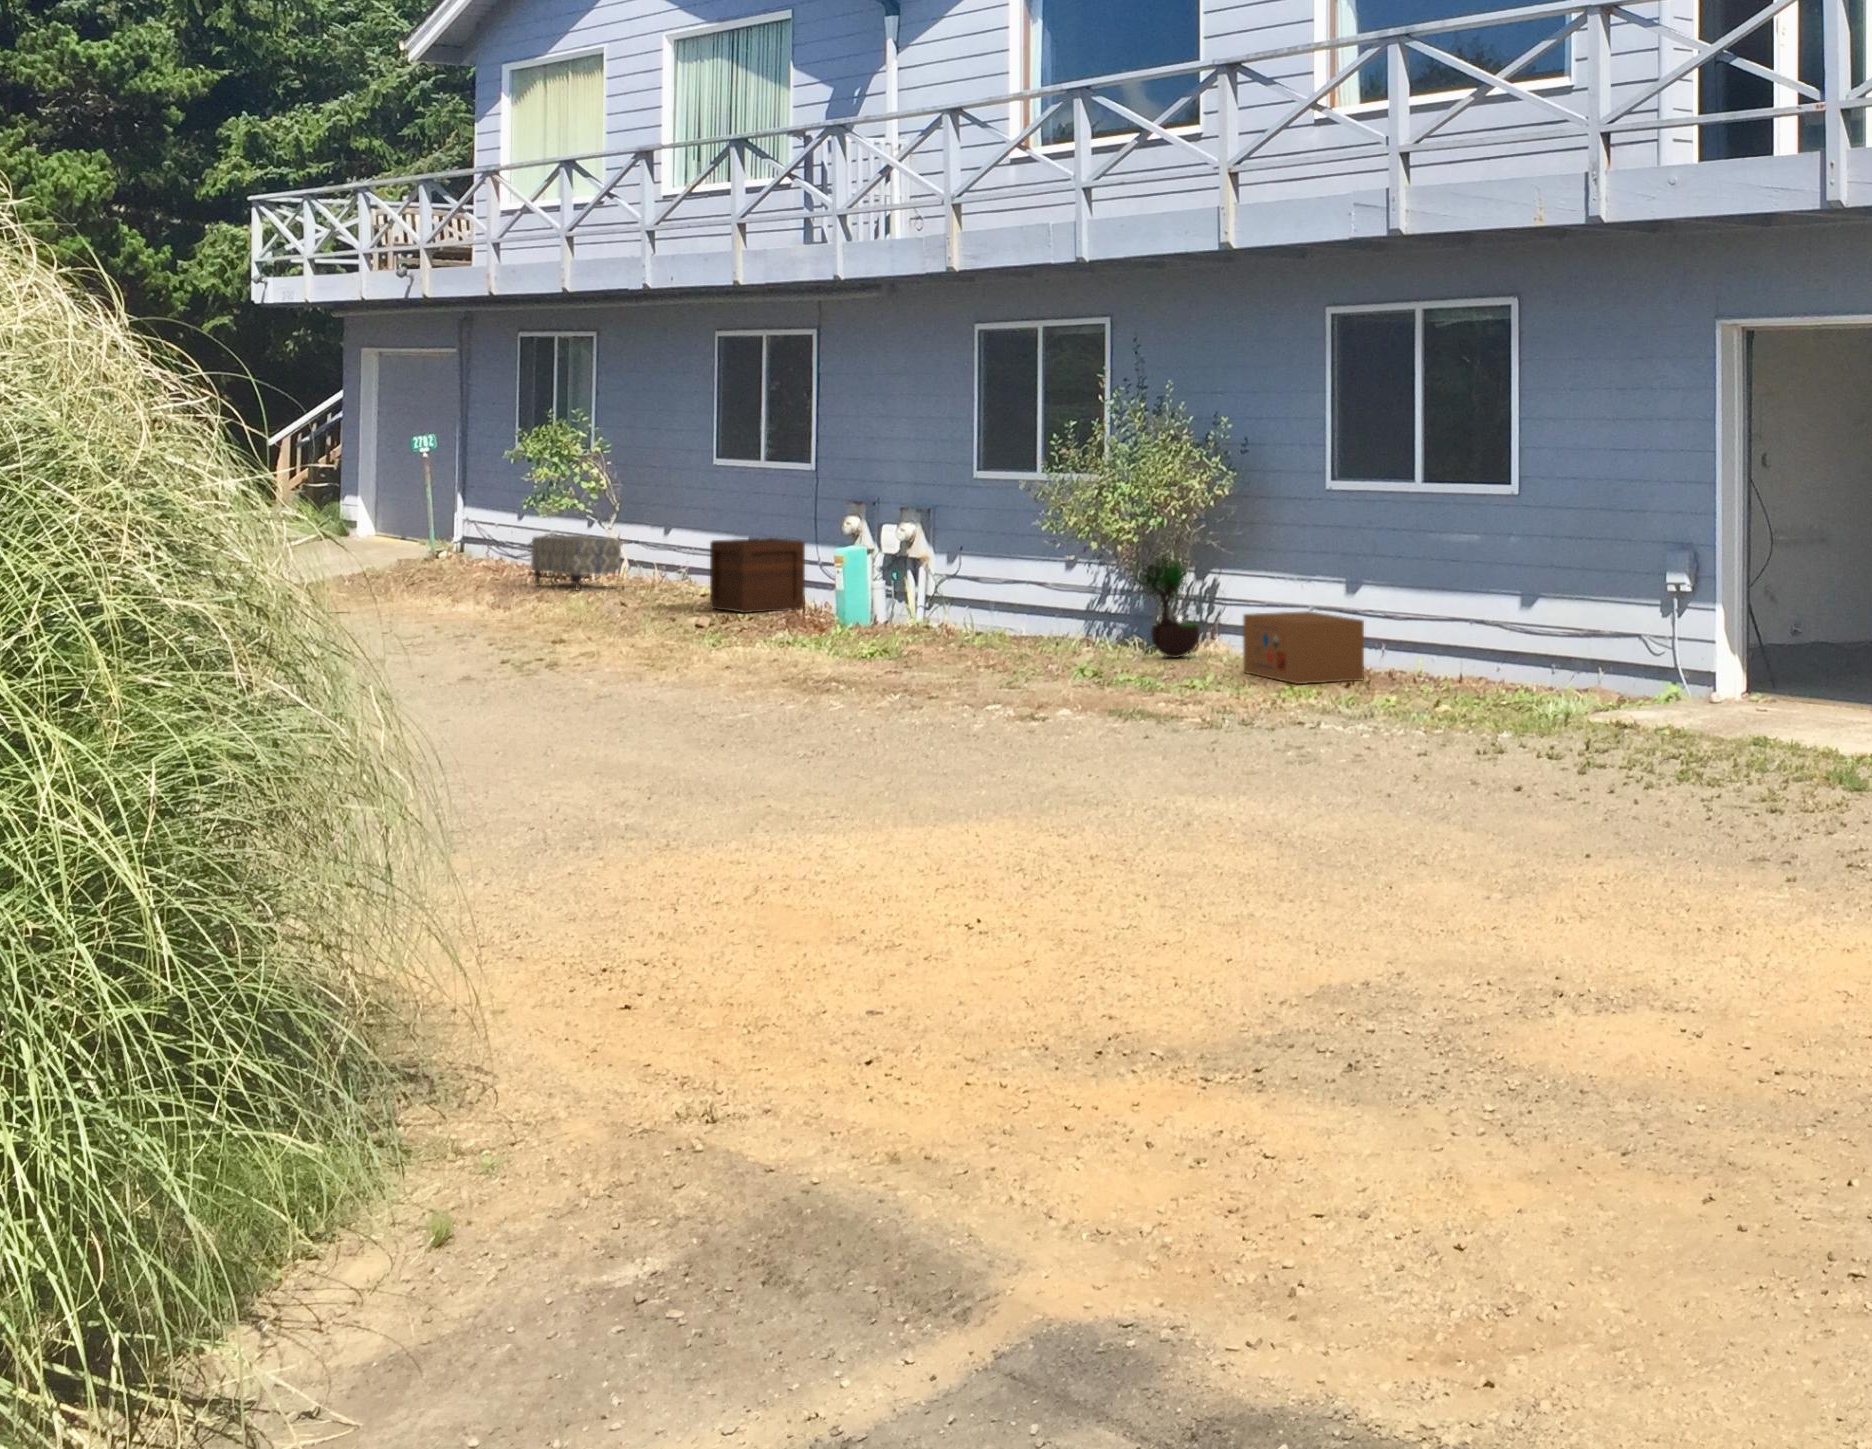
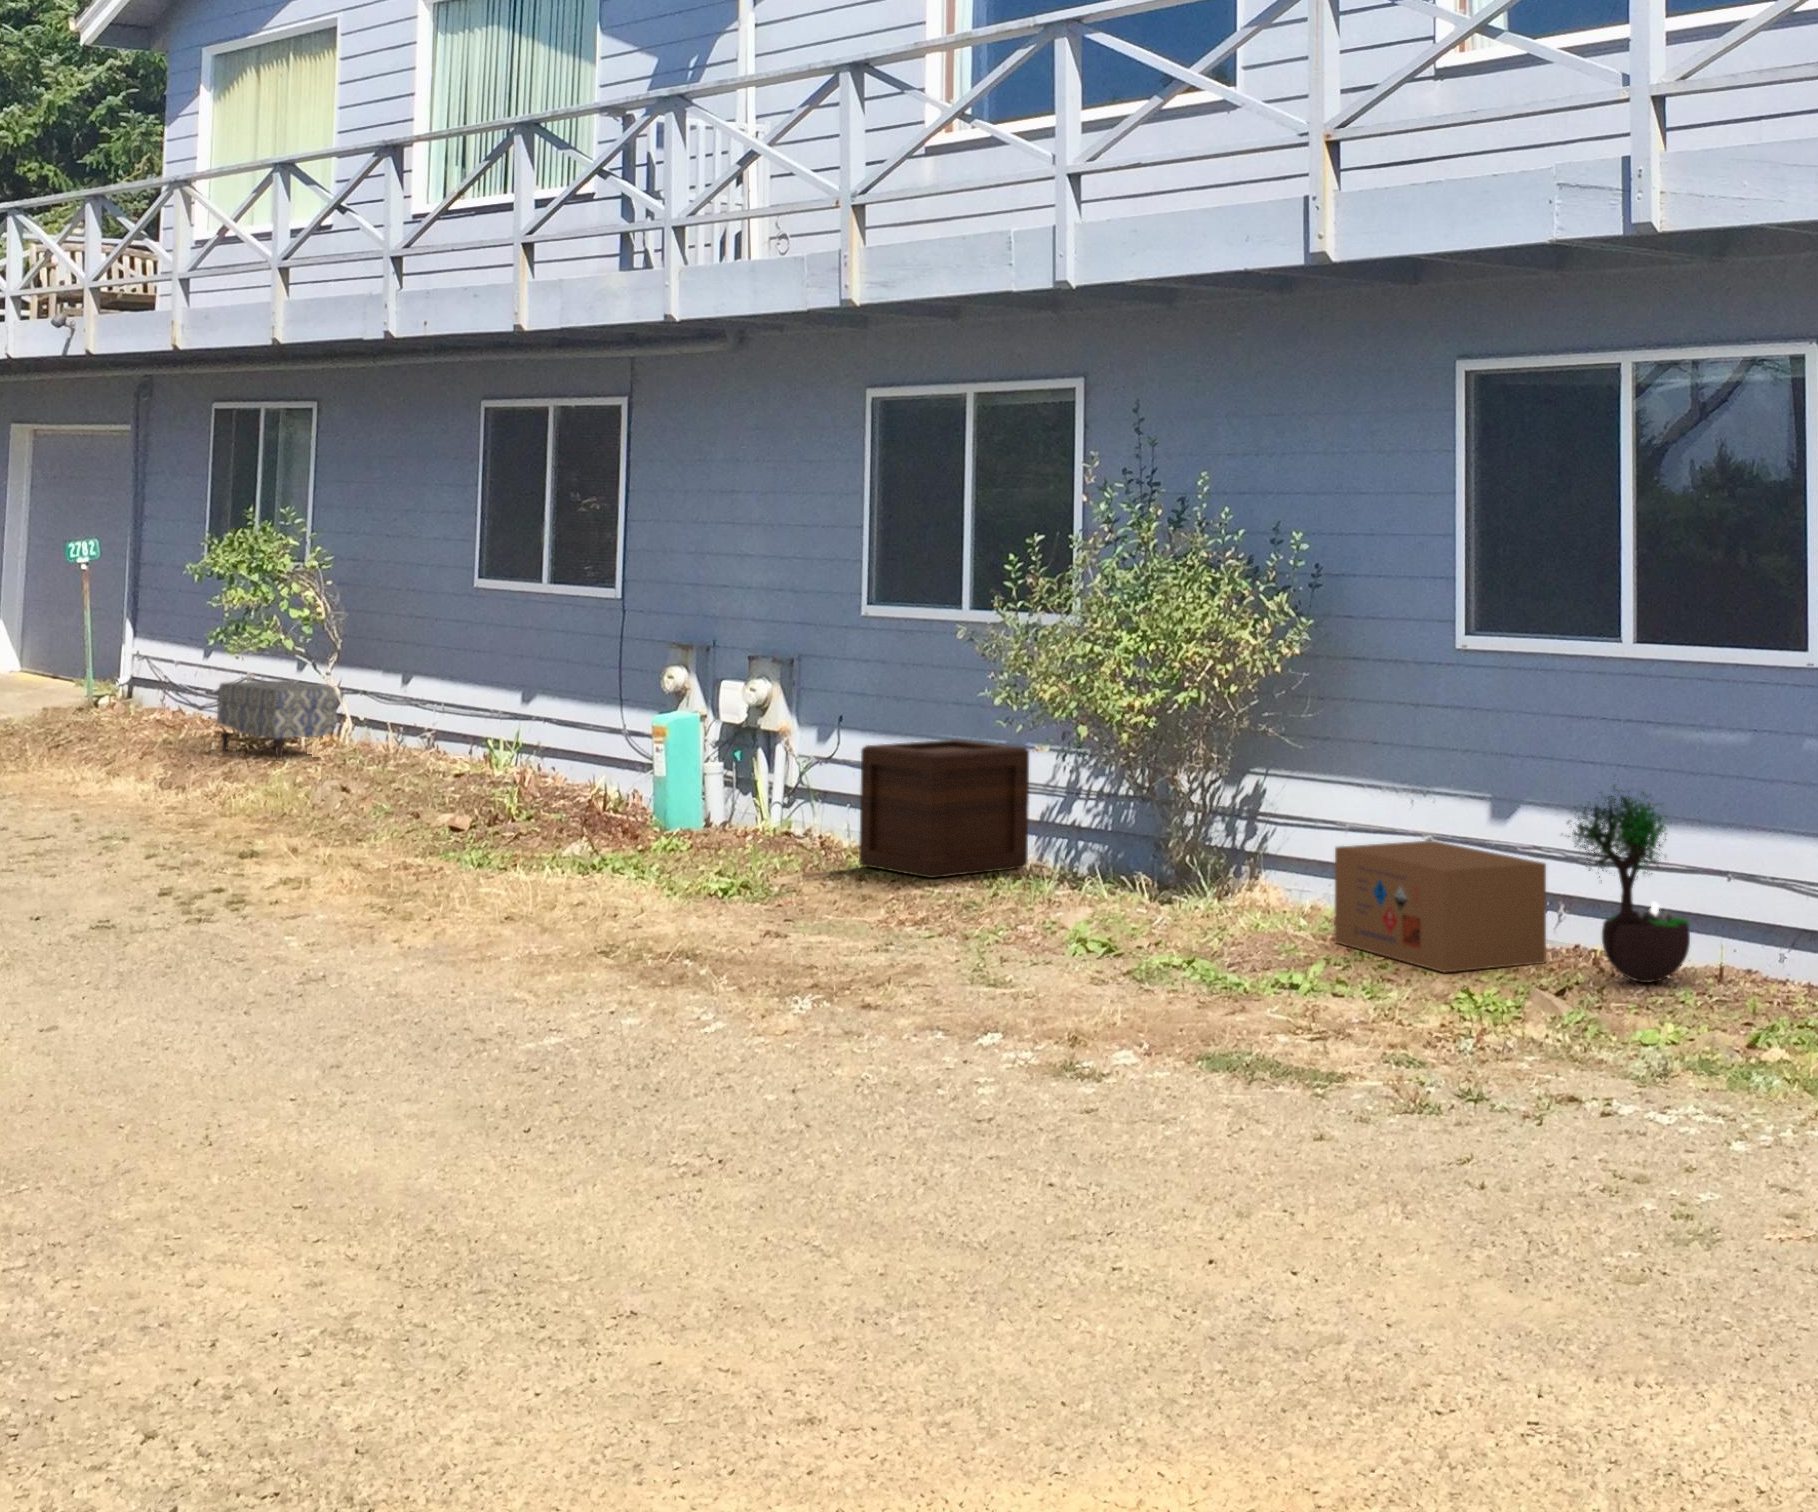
wooden crate: present [710,538,805,613] -> present [859,740,1029,878]
potted tree: present [1130,553,1199,658] -> present [1566,785,1690,983]

